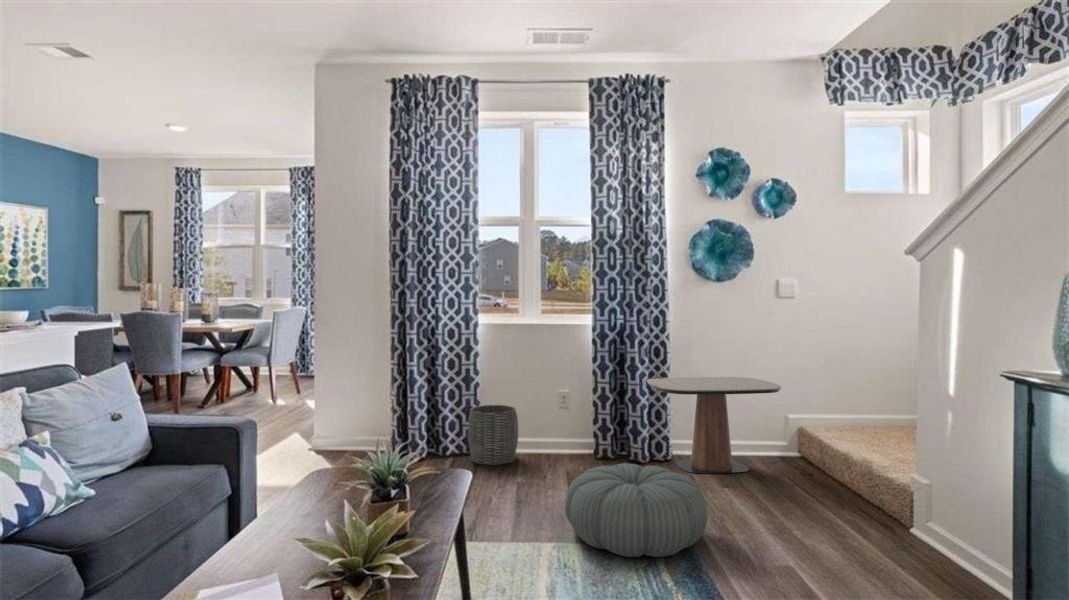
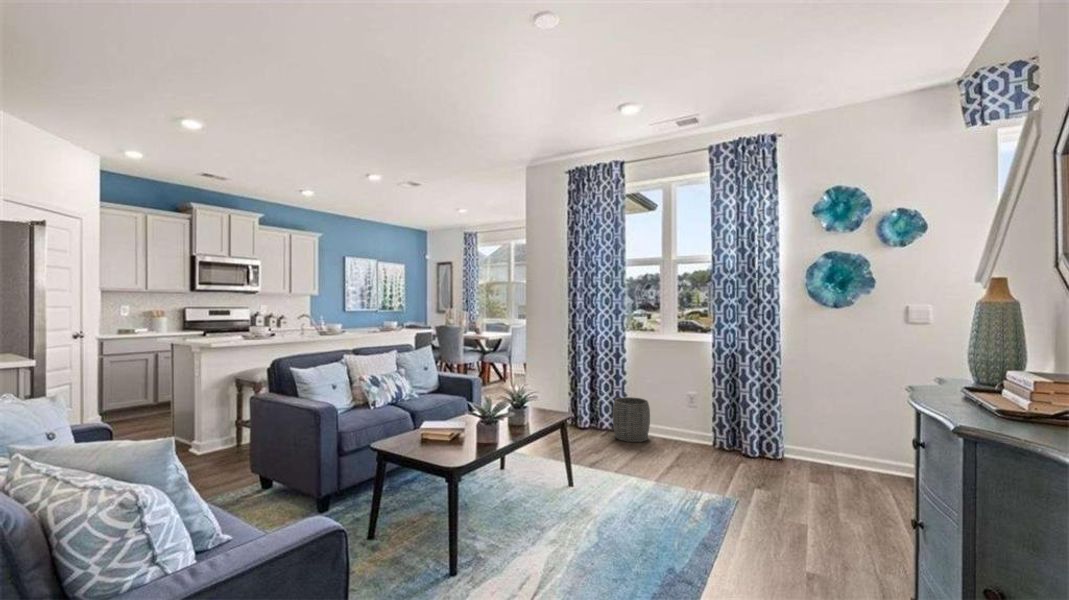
side table: present [647,377,781,474] -> none [751,391,880,487]
pouf: present [565,463,708,557] -> none [616,453,726,527]

